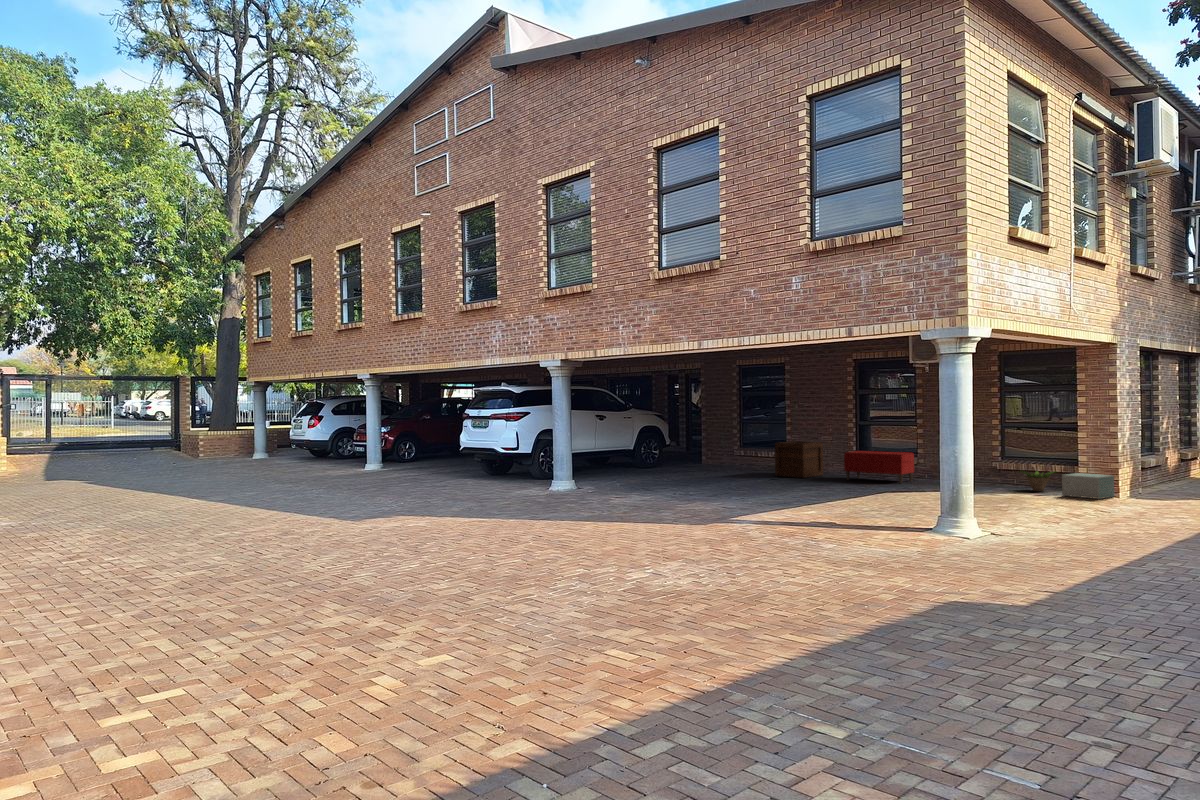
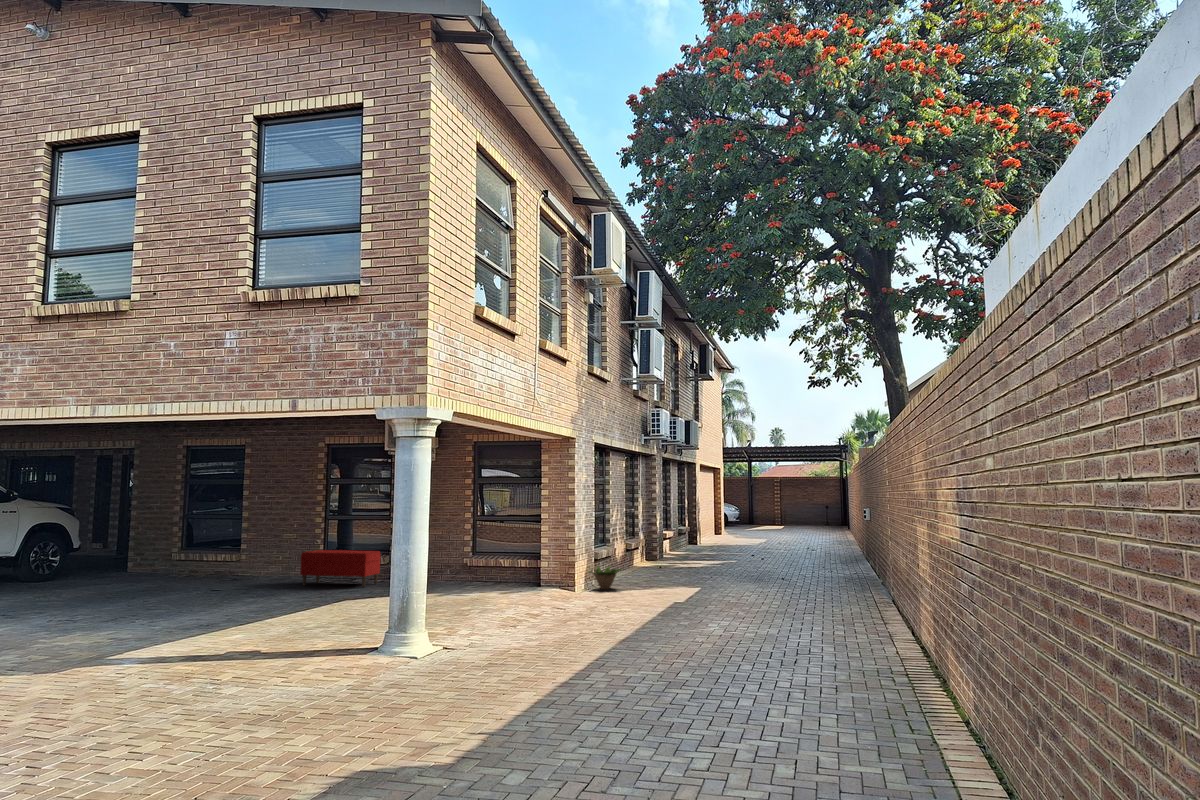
wooden crate: present [775,441,823,478] -> none [215,540,278,585]
decorative plant: present [1023,471,1054,491] -> present [591,566,622,589]
storage box: present [1062,473,1114,499] -> none [524,569,571,595]

